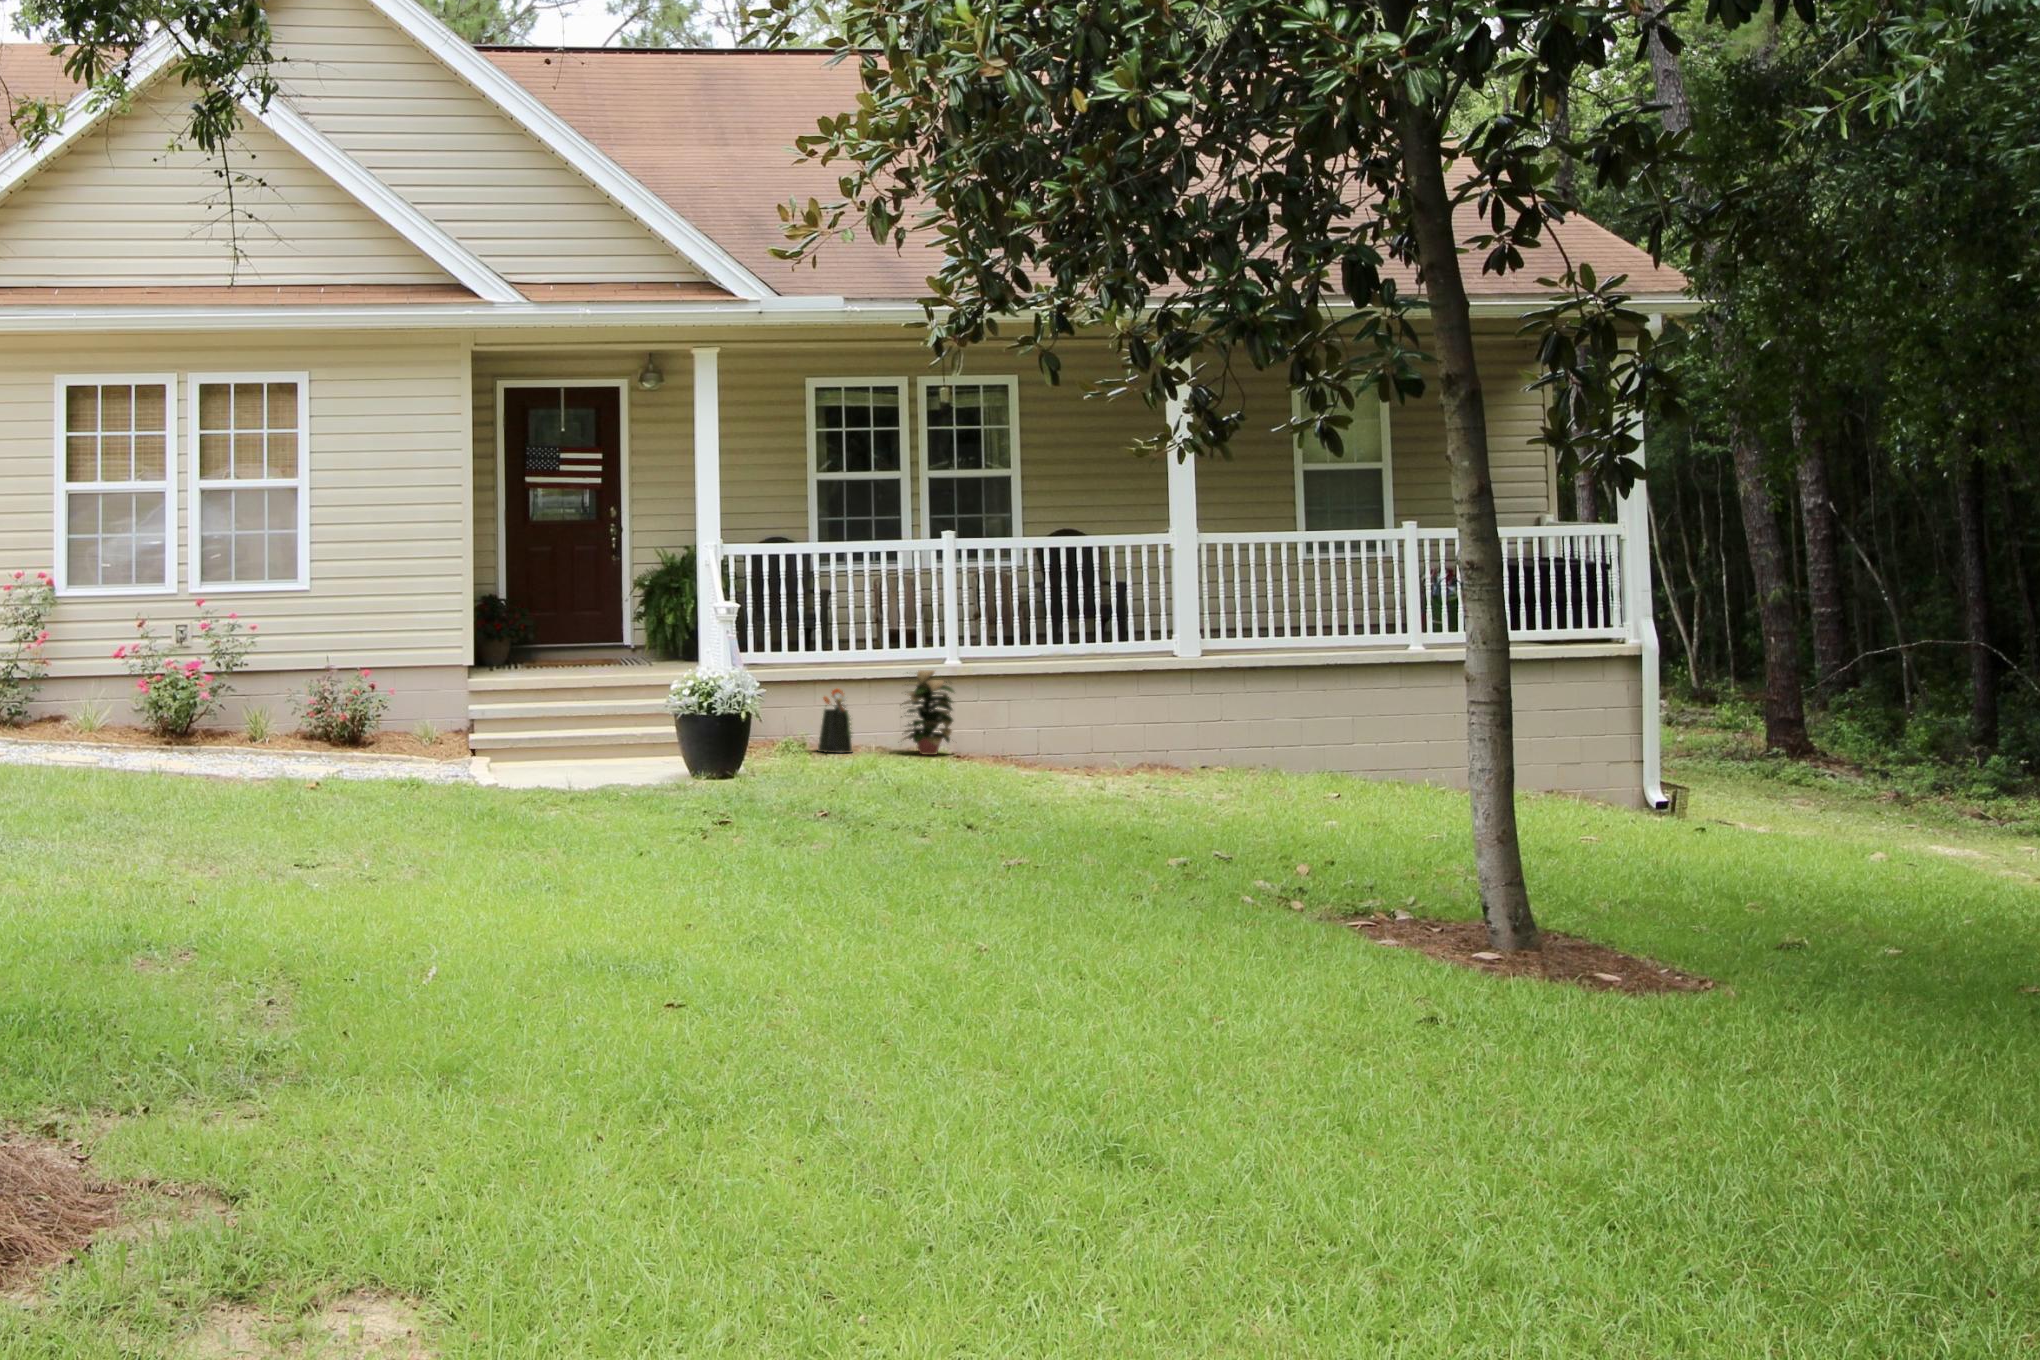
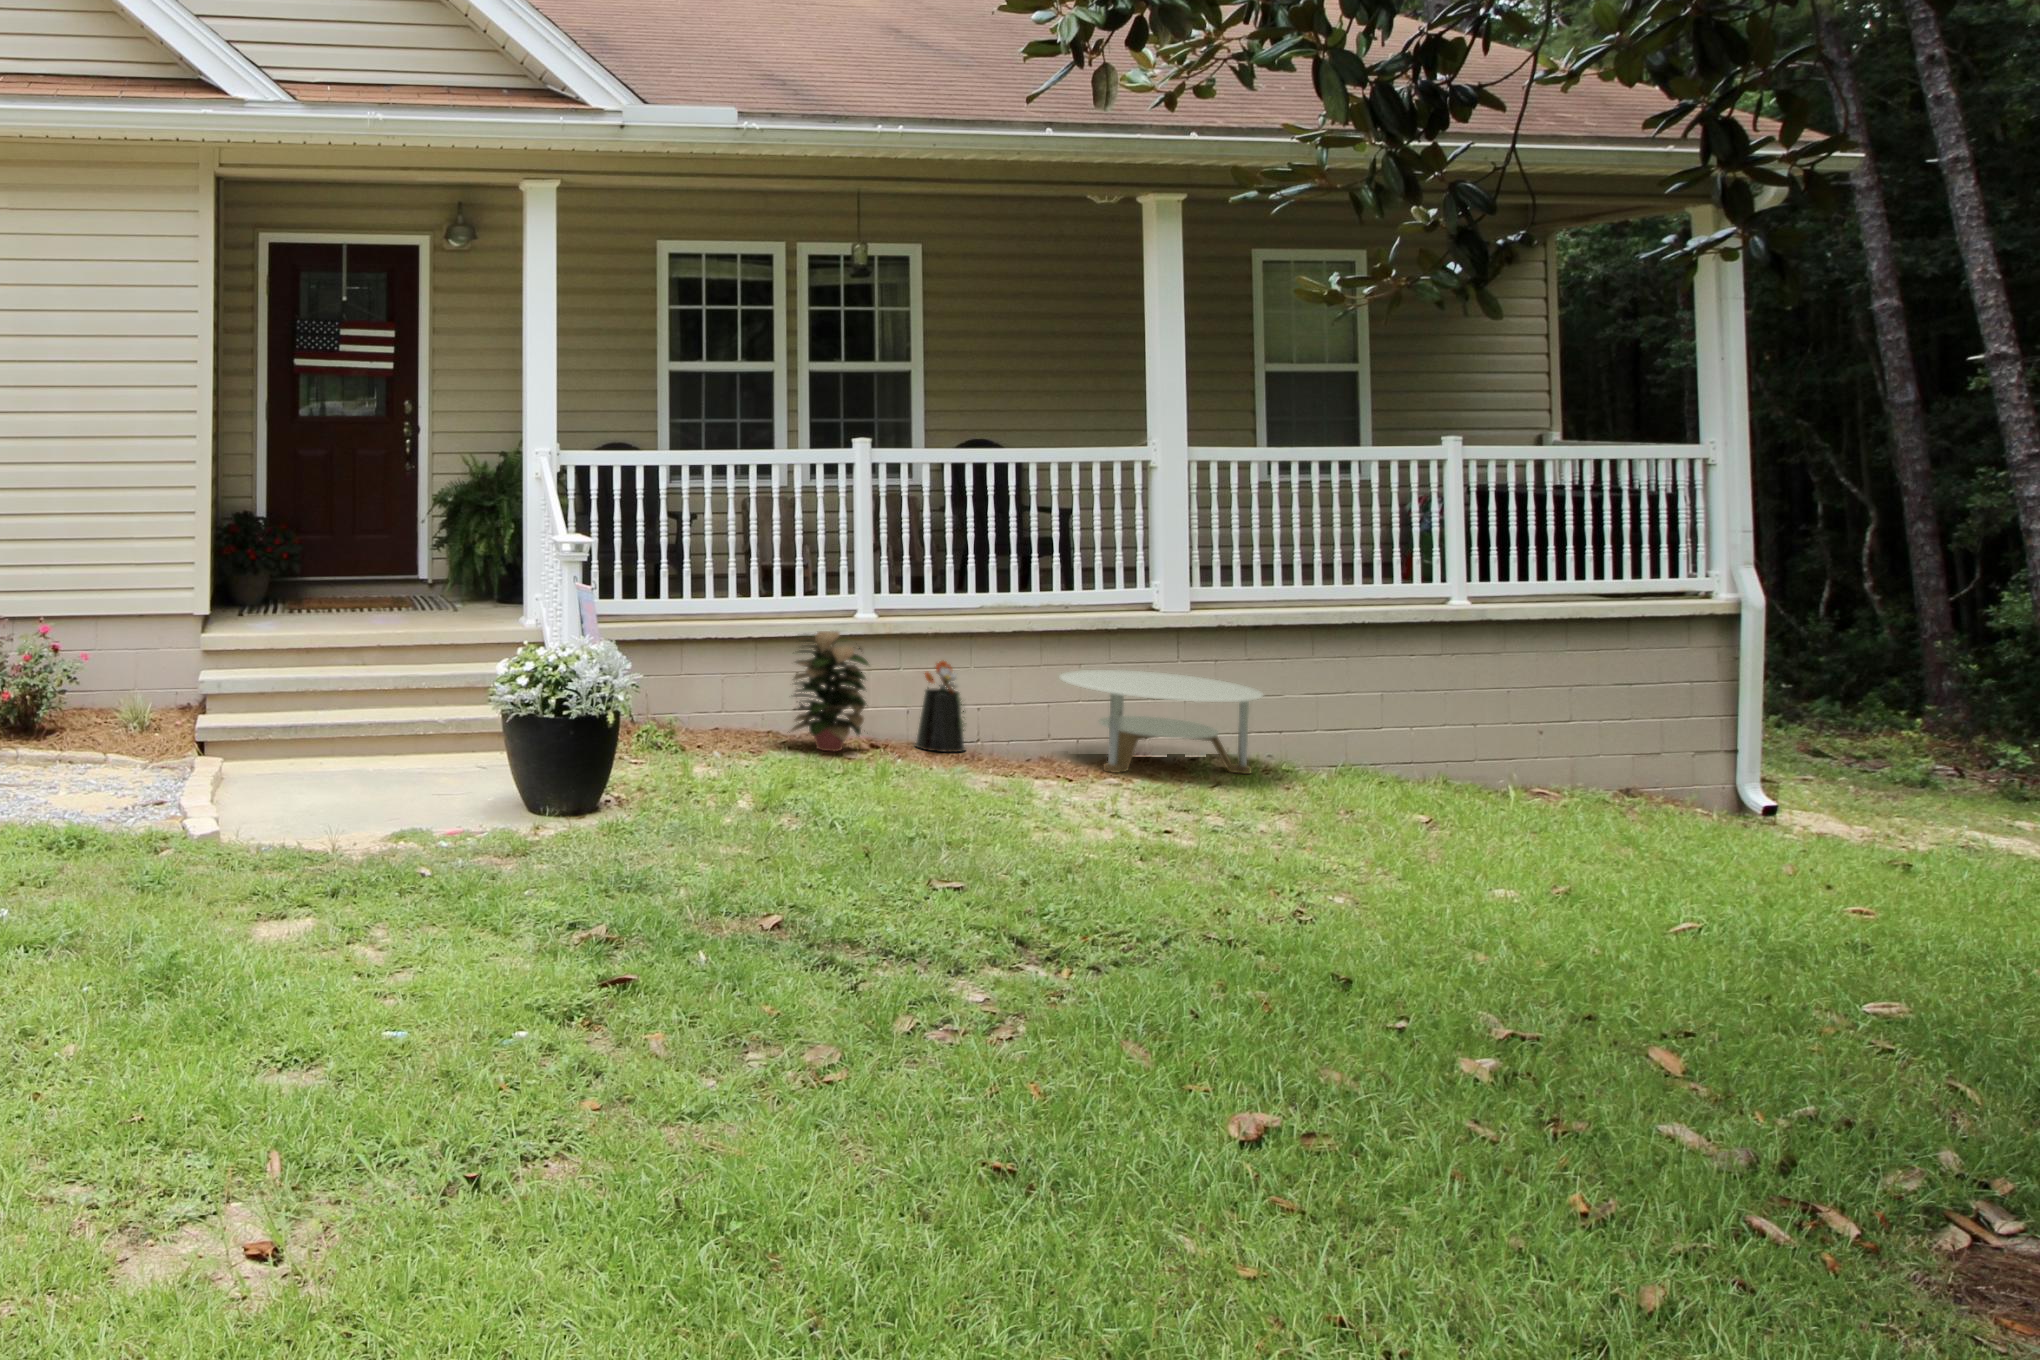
watering can: present [818,689,852,753] -> present [915,661,966,752]
round table: none [1094,698,1233,765] -> present [1059,670,1263,774]

